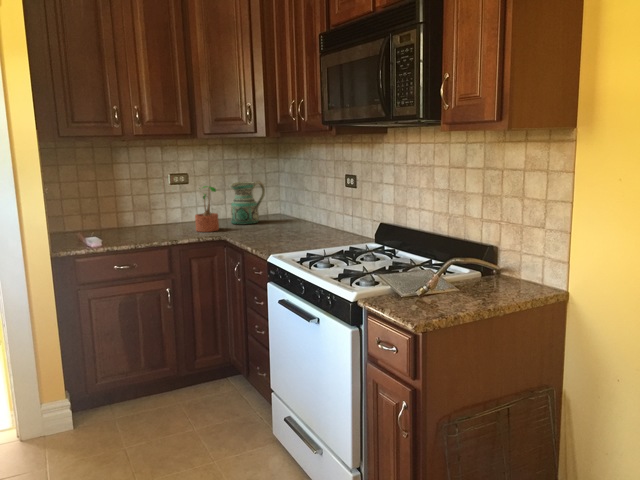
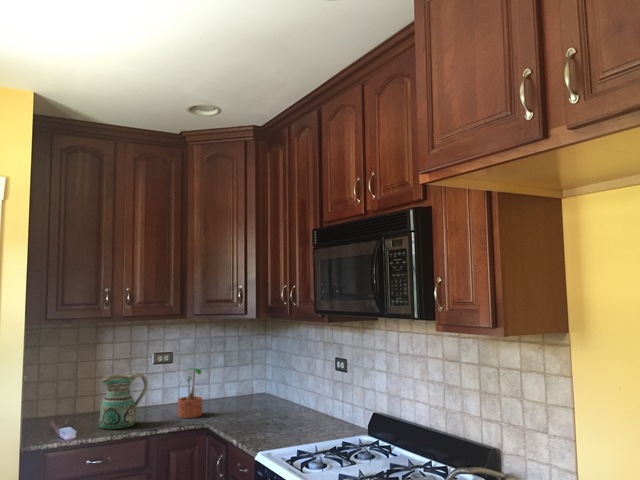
ceramic pitcher: present [231,181,265,225] -> present [99,373,147,429]

